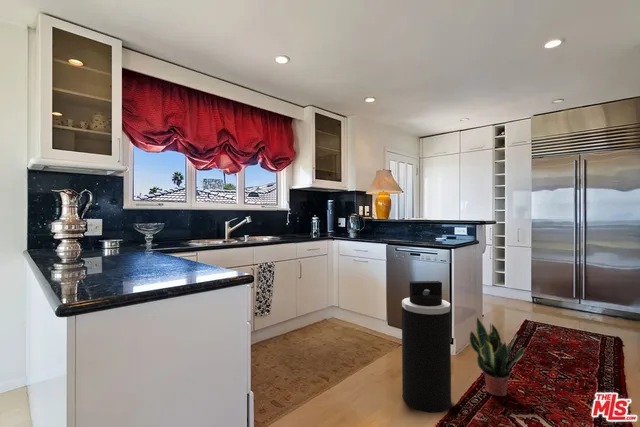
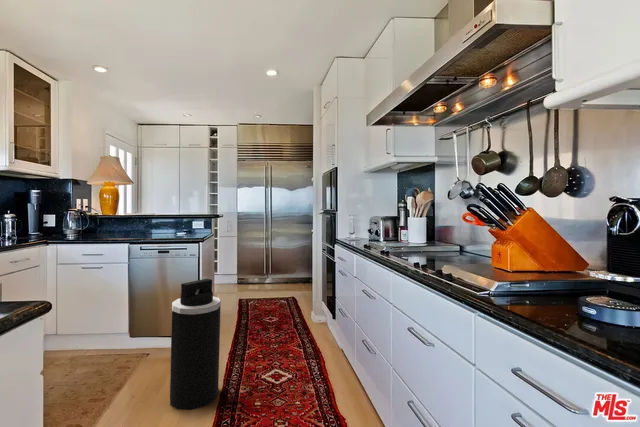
potted plant: present [470,318,524,396] -> none [224,305,266,367]

